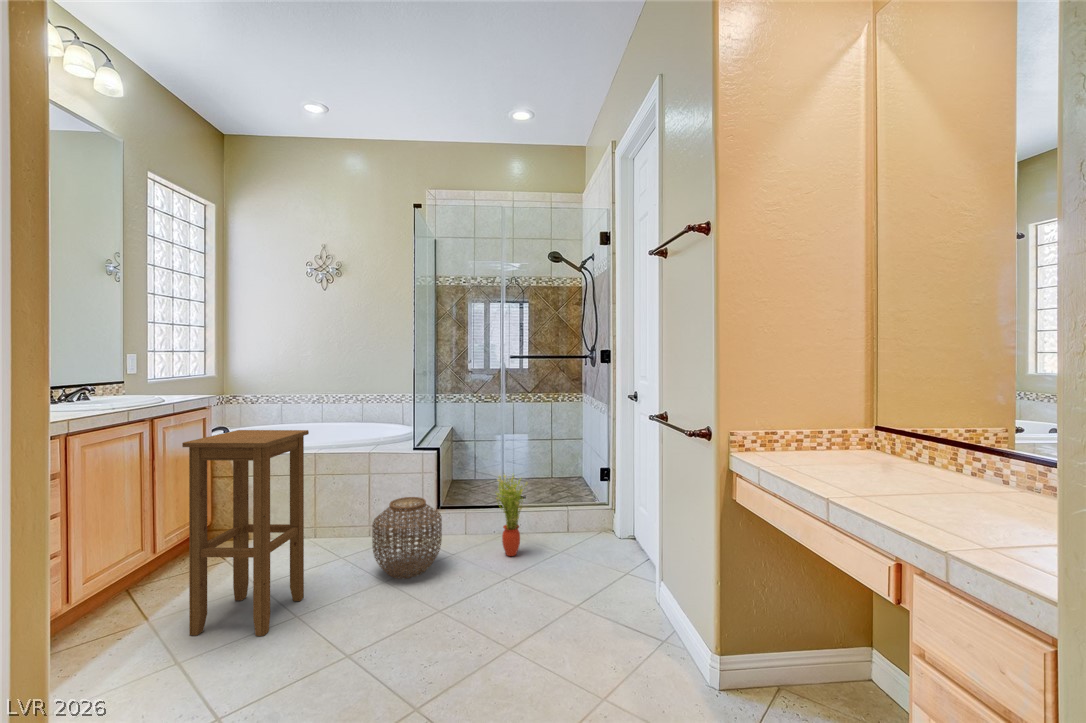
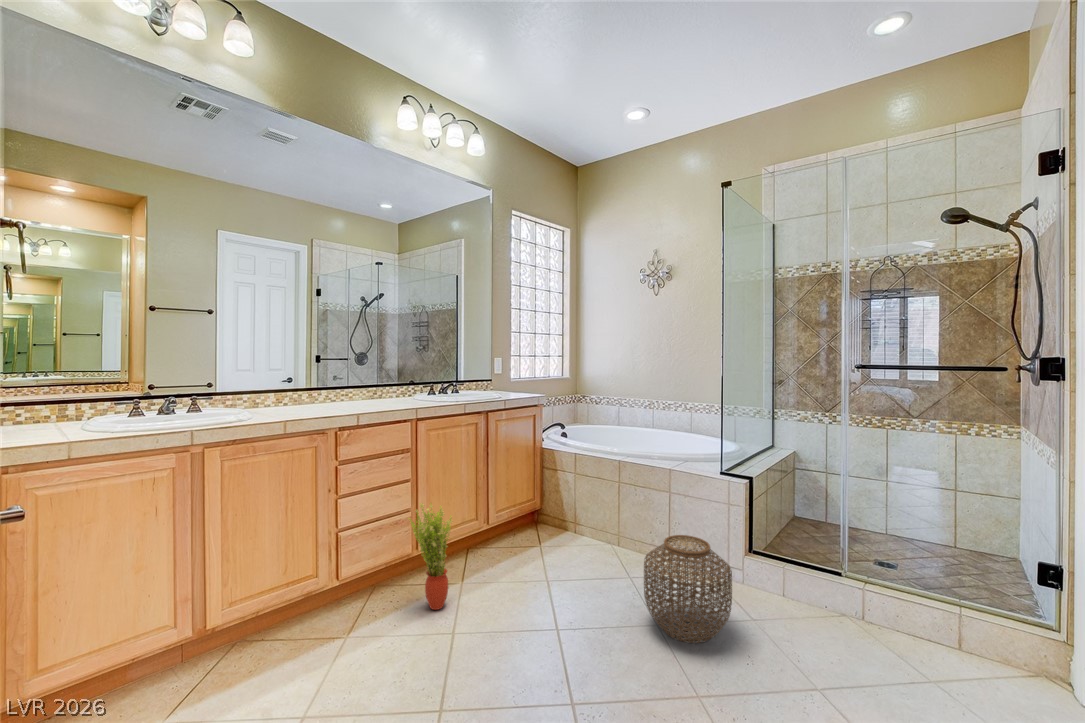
stool: present [182,430,309,636] -> none [470,430,576,643]
potted plant: present [496,475,528,556] -> present [410,504,452,610]

